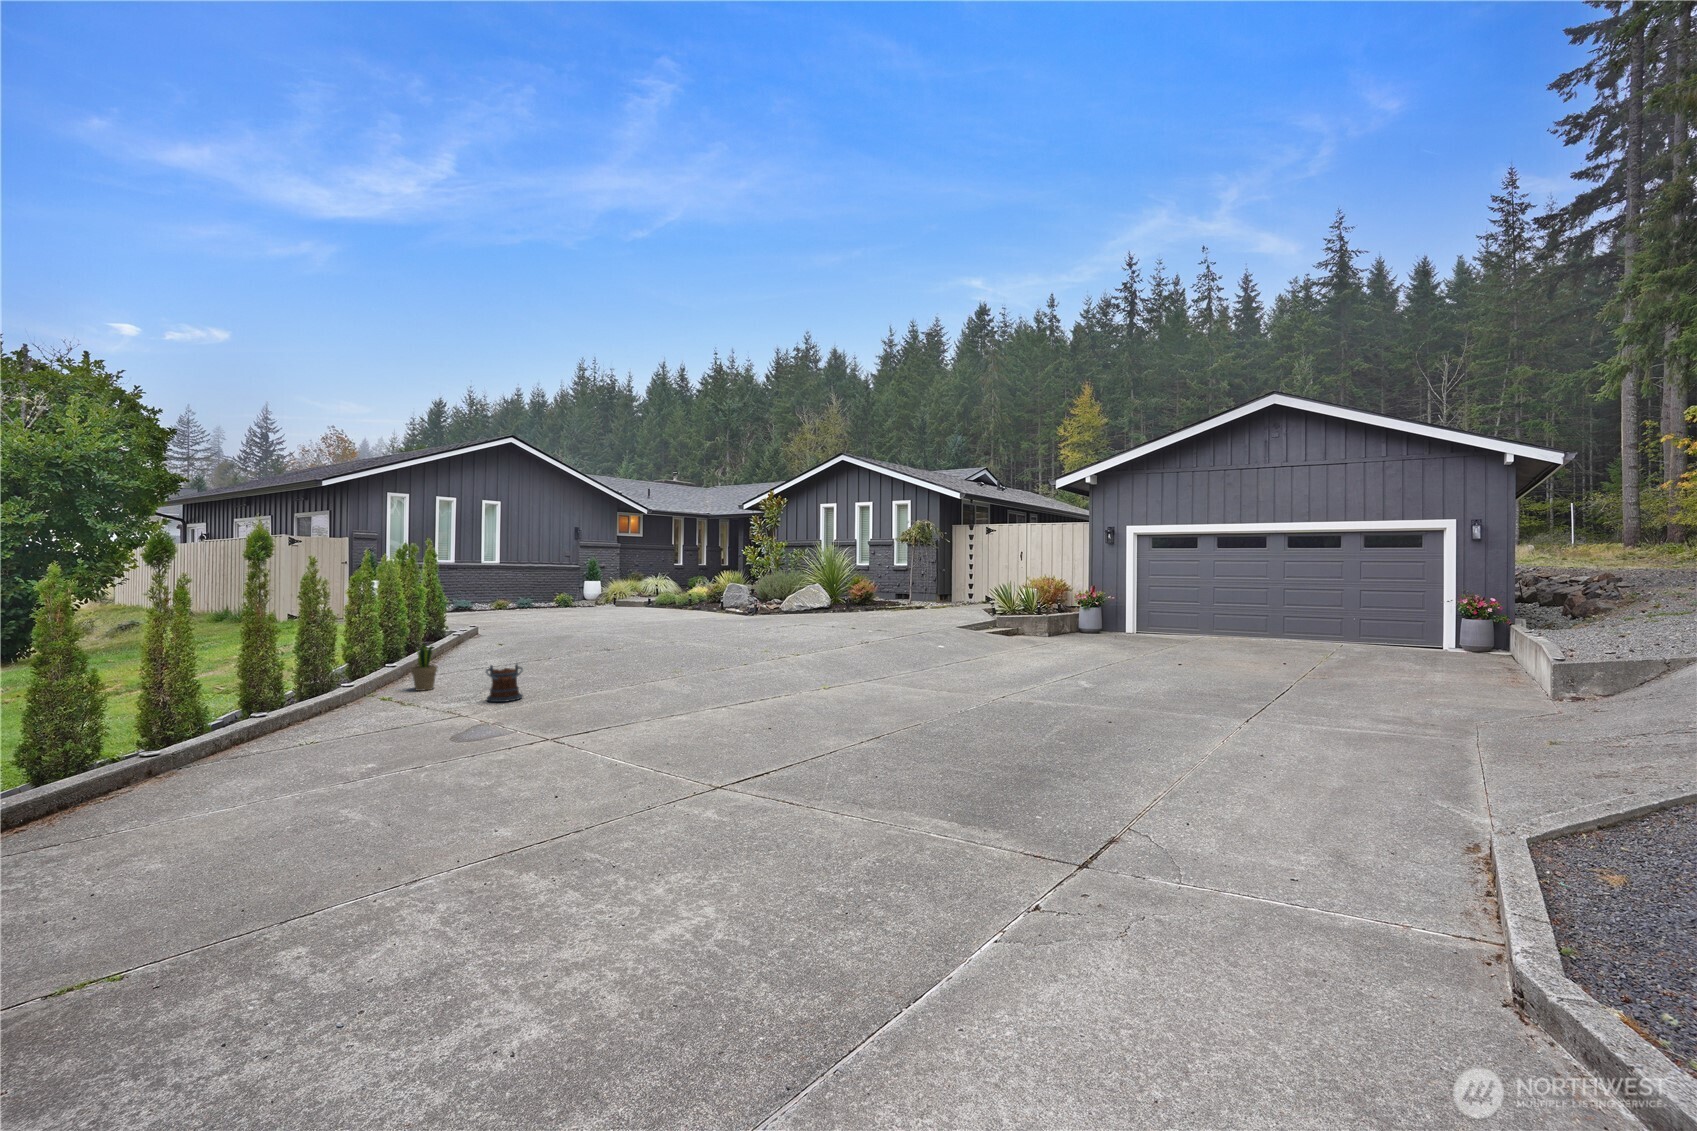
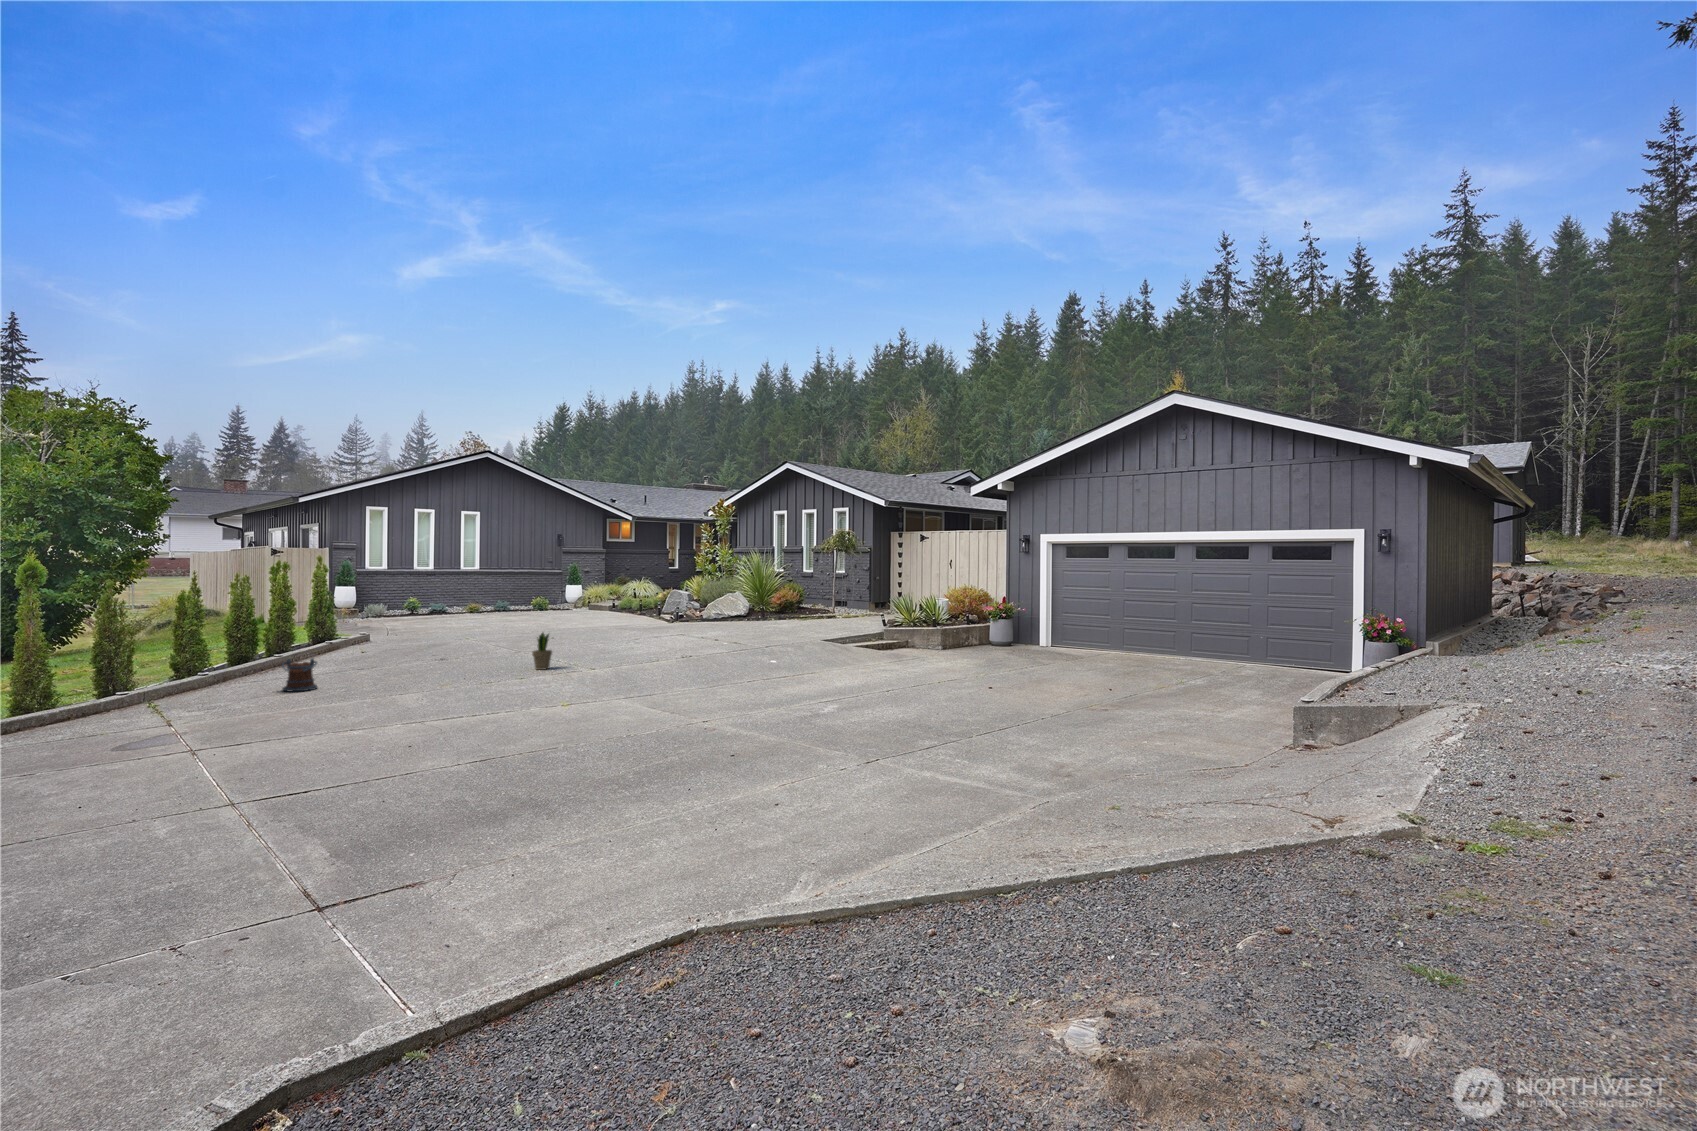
potted plant: present [411,644,437,691] -> present [532,633,552,670]

